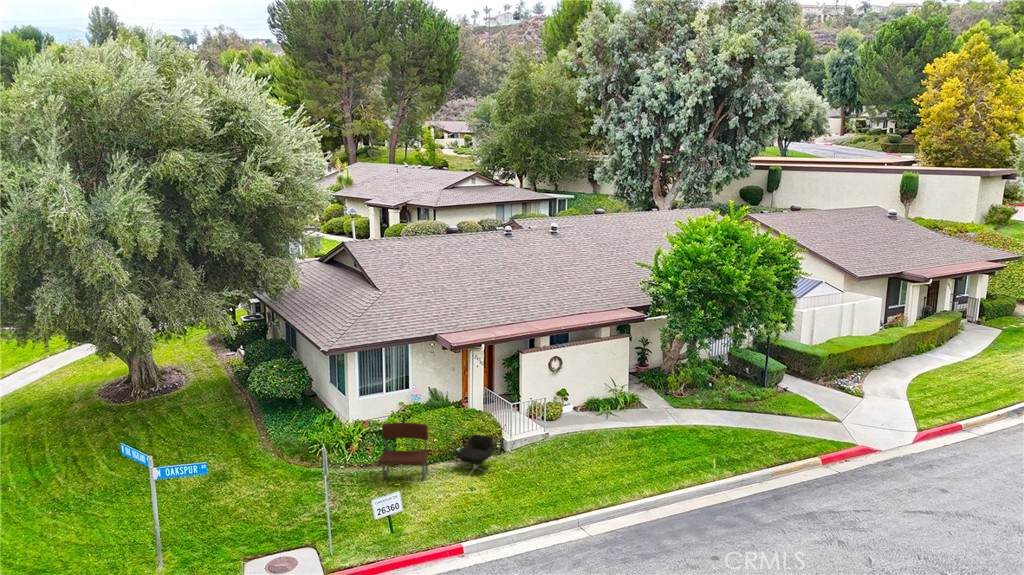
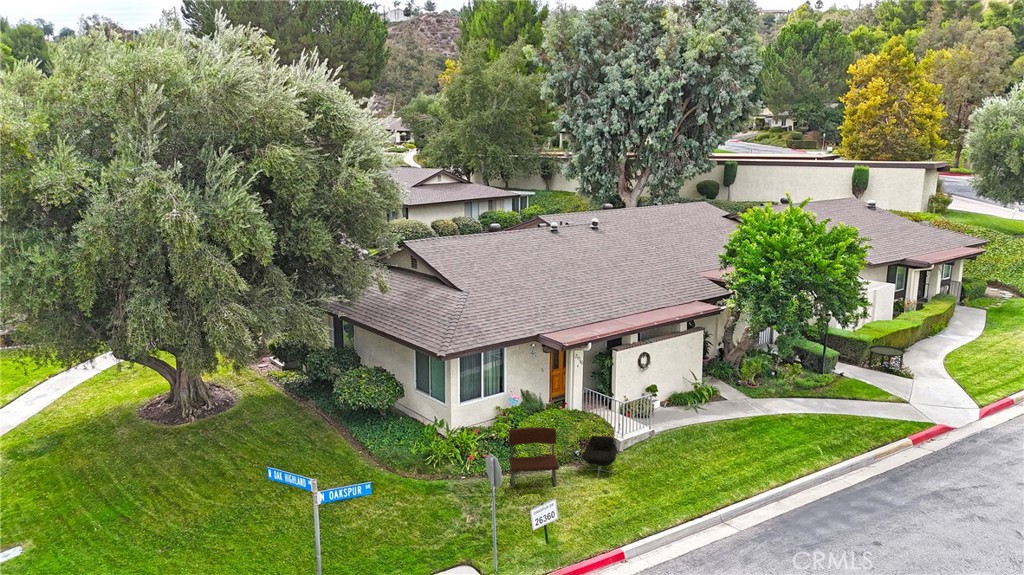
round table: none [823,361,861,390] -> present [869,345,905,373]

